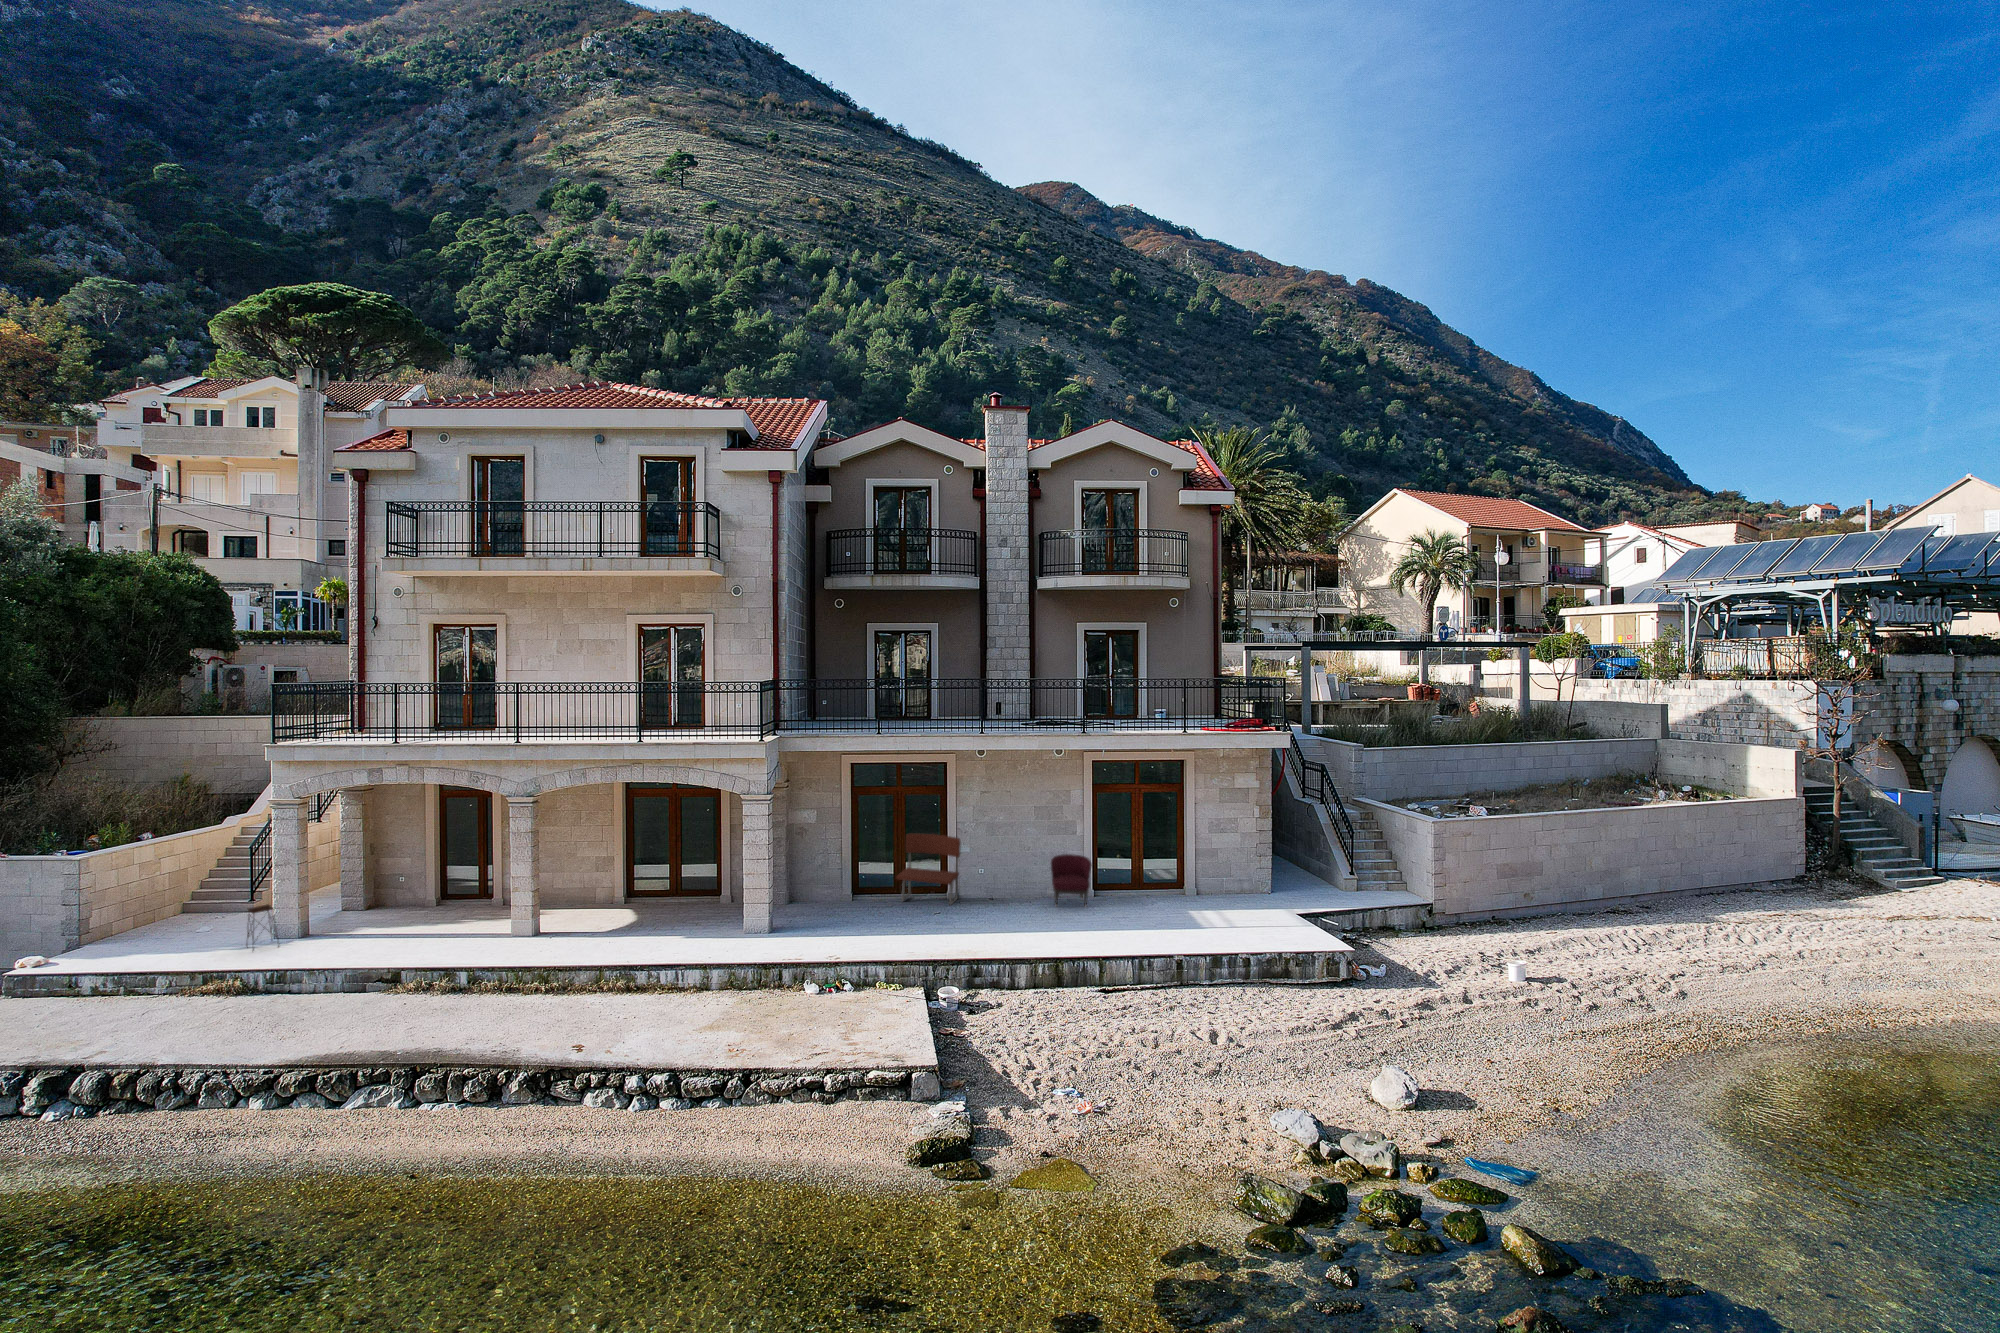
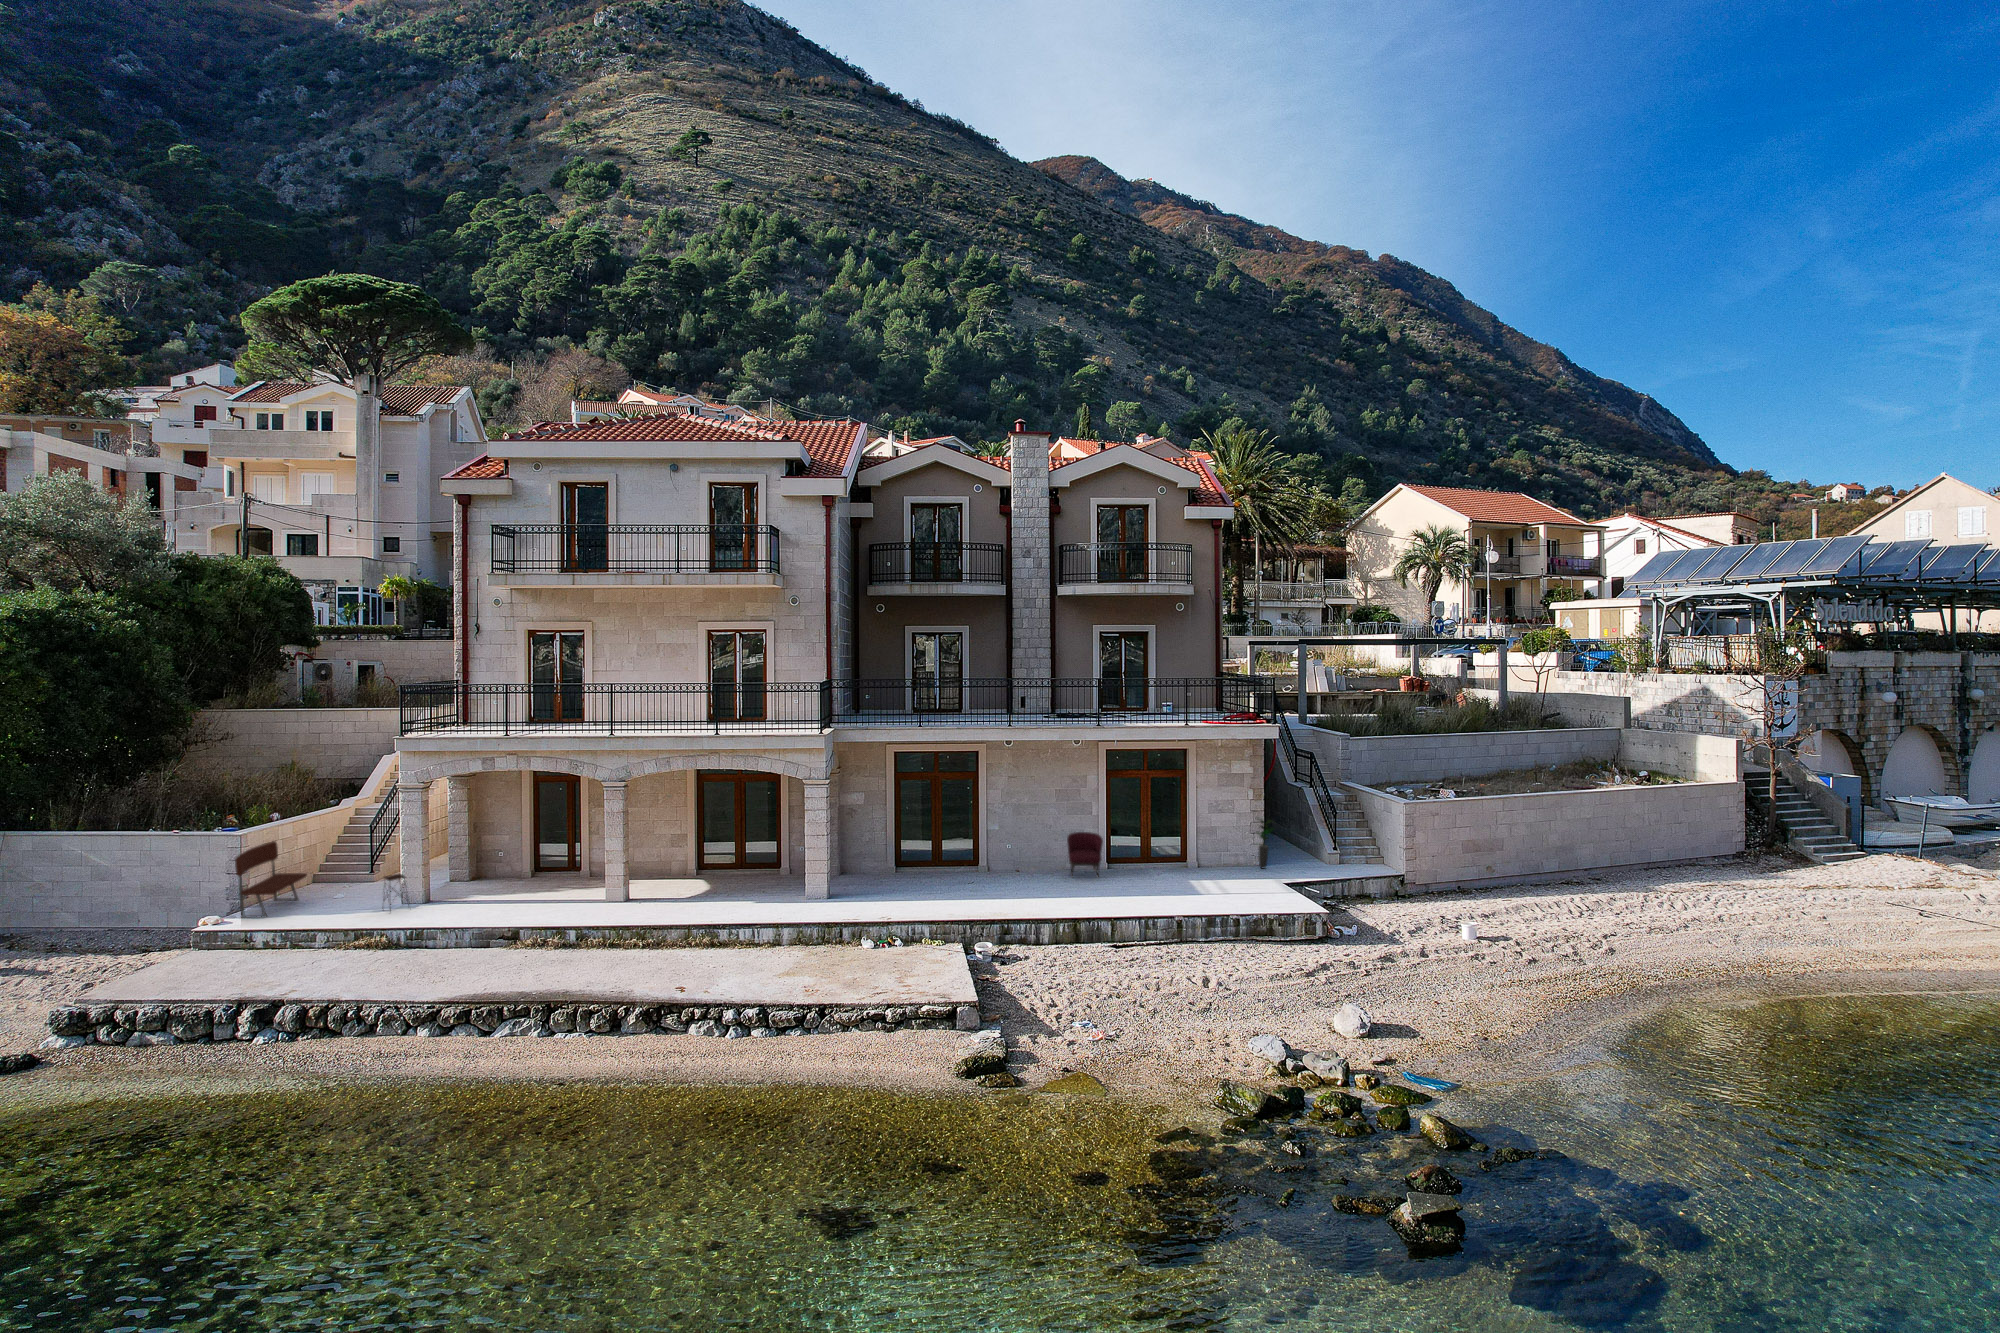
bench: present [897,834,961,905] -> present [235,841,307,918]
potted plant: none [1263,838,1289,896] -> present [1258,820,1275,868]

